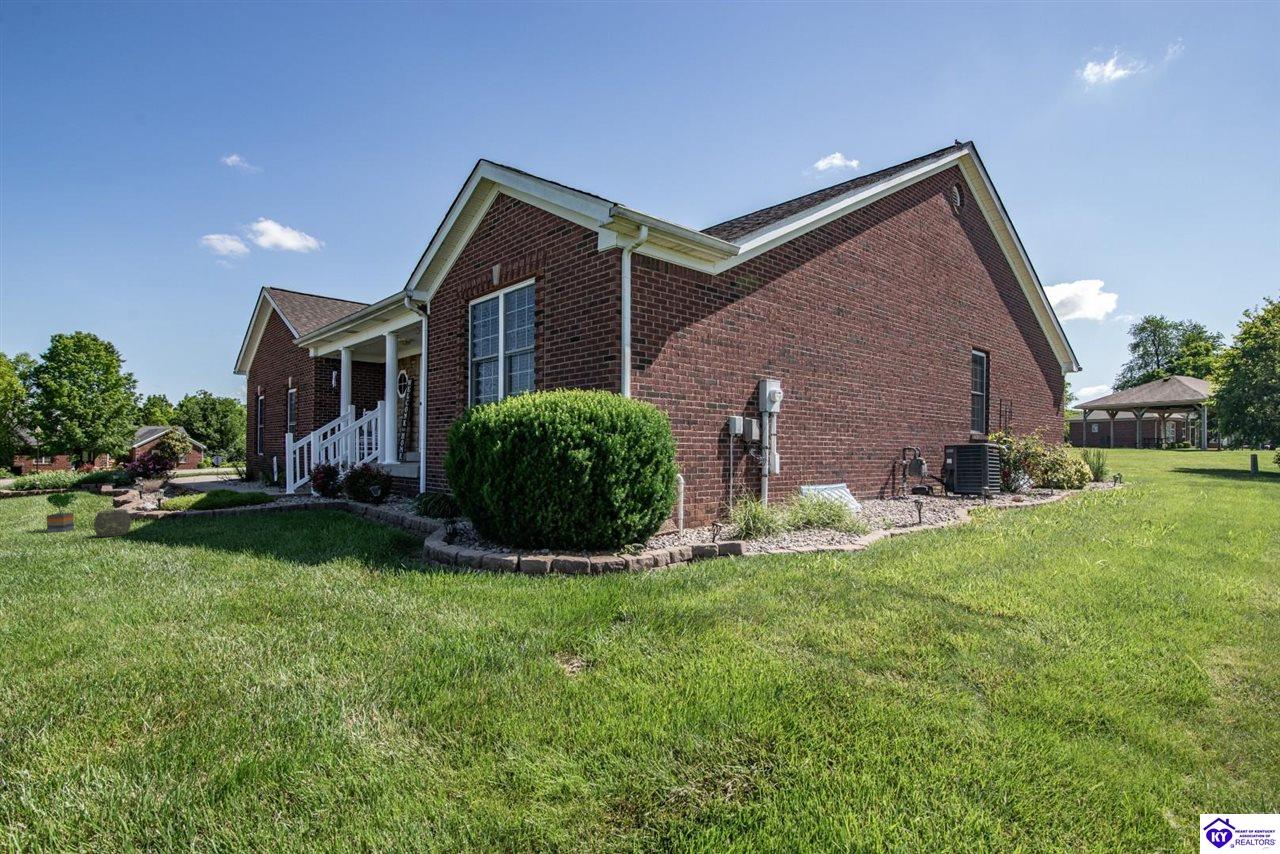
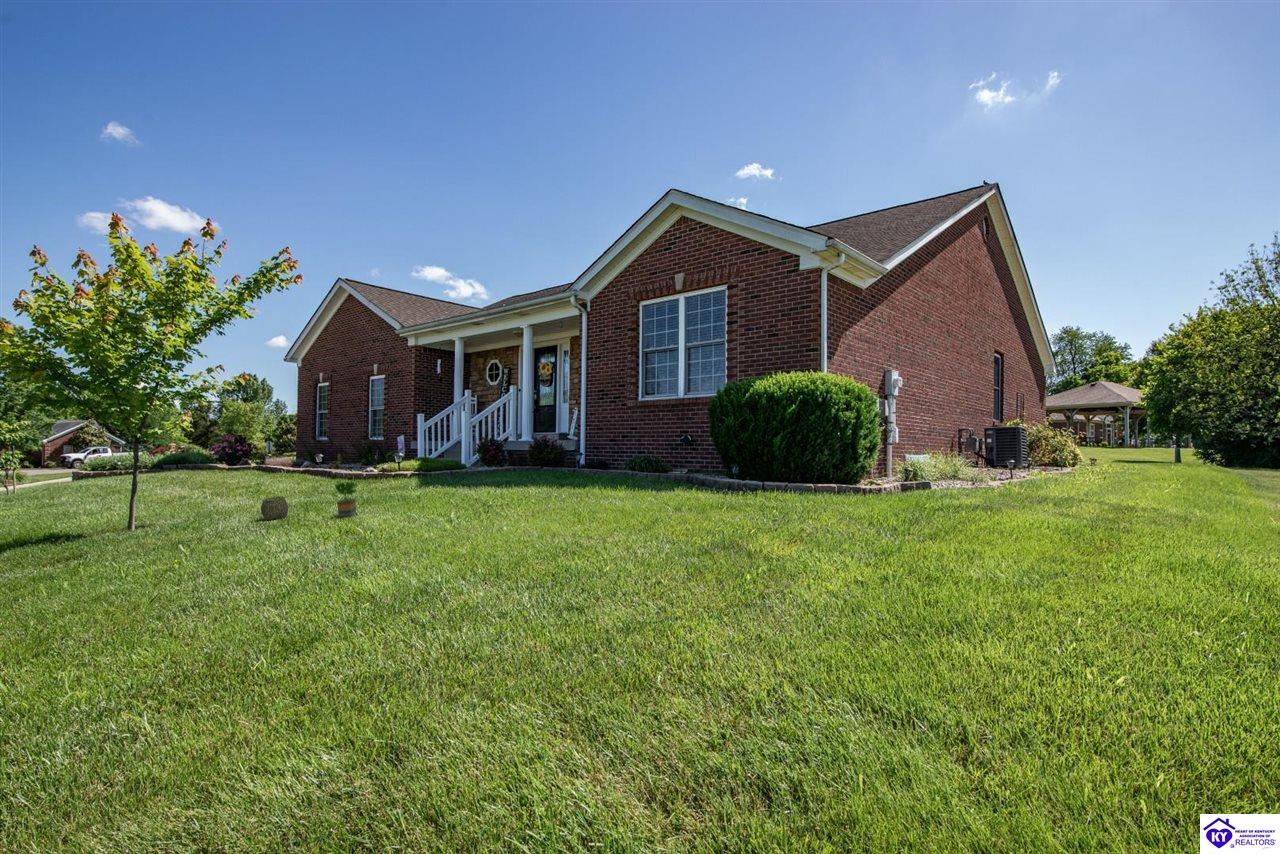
potted tree: present [47,493,78,532] -> present [335,482,358,517]

